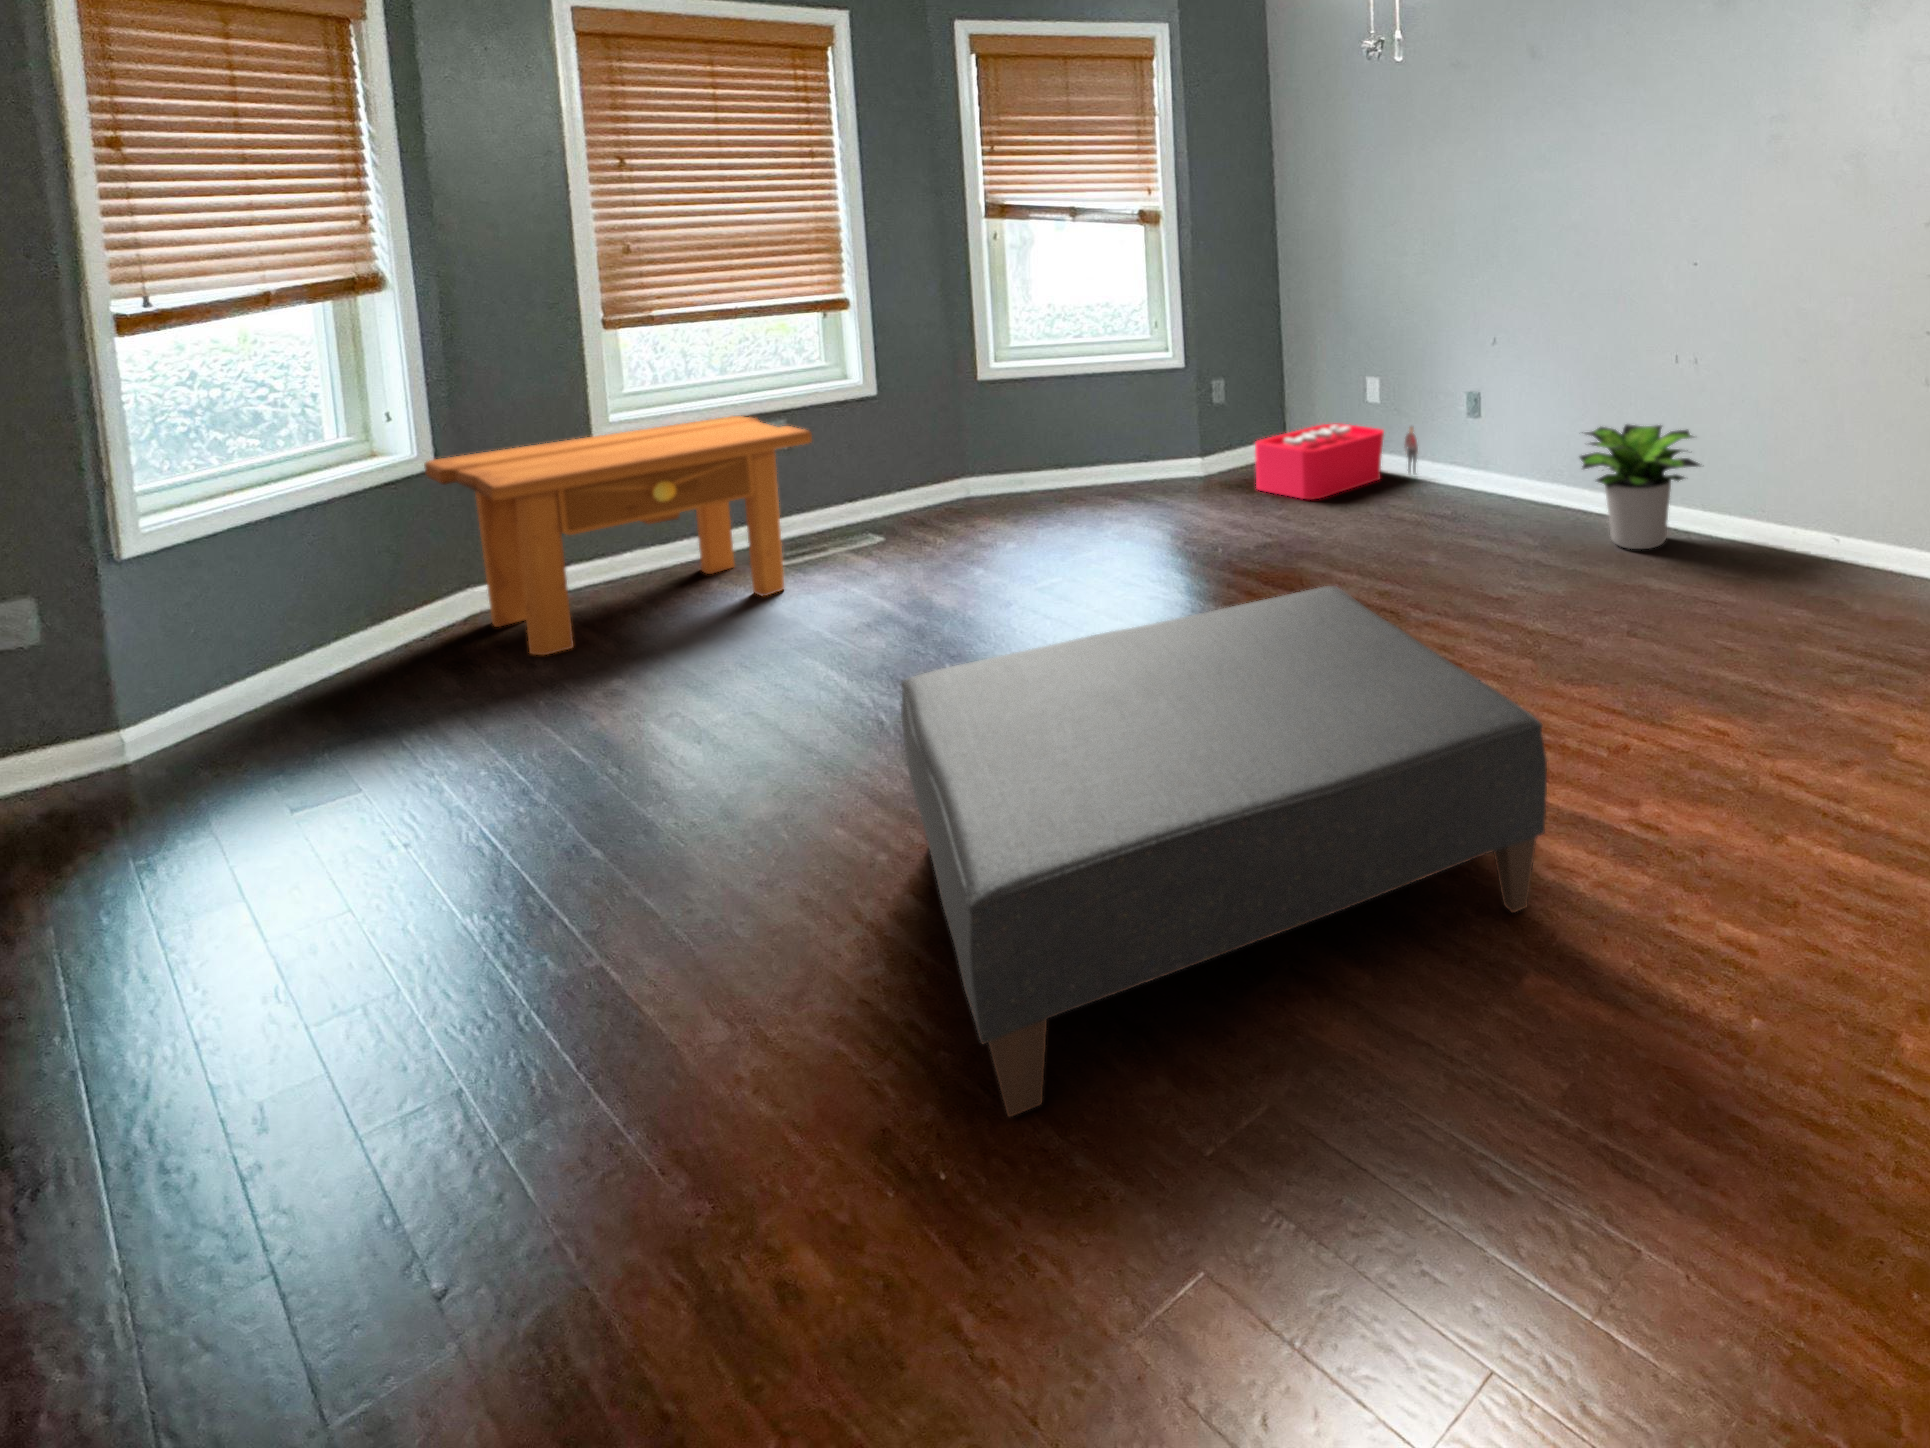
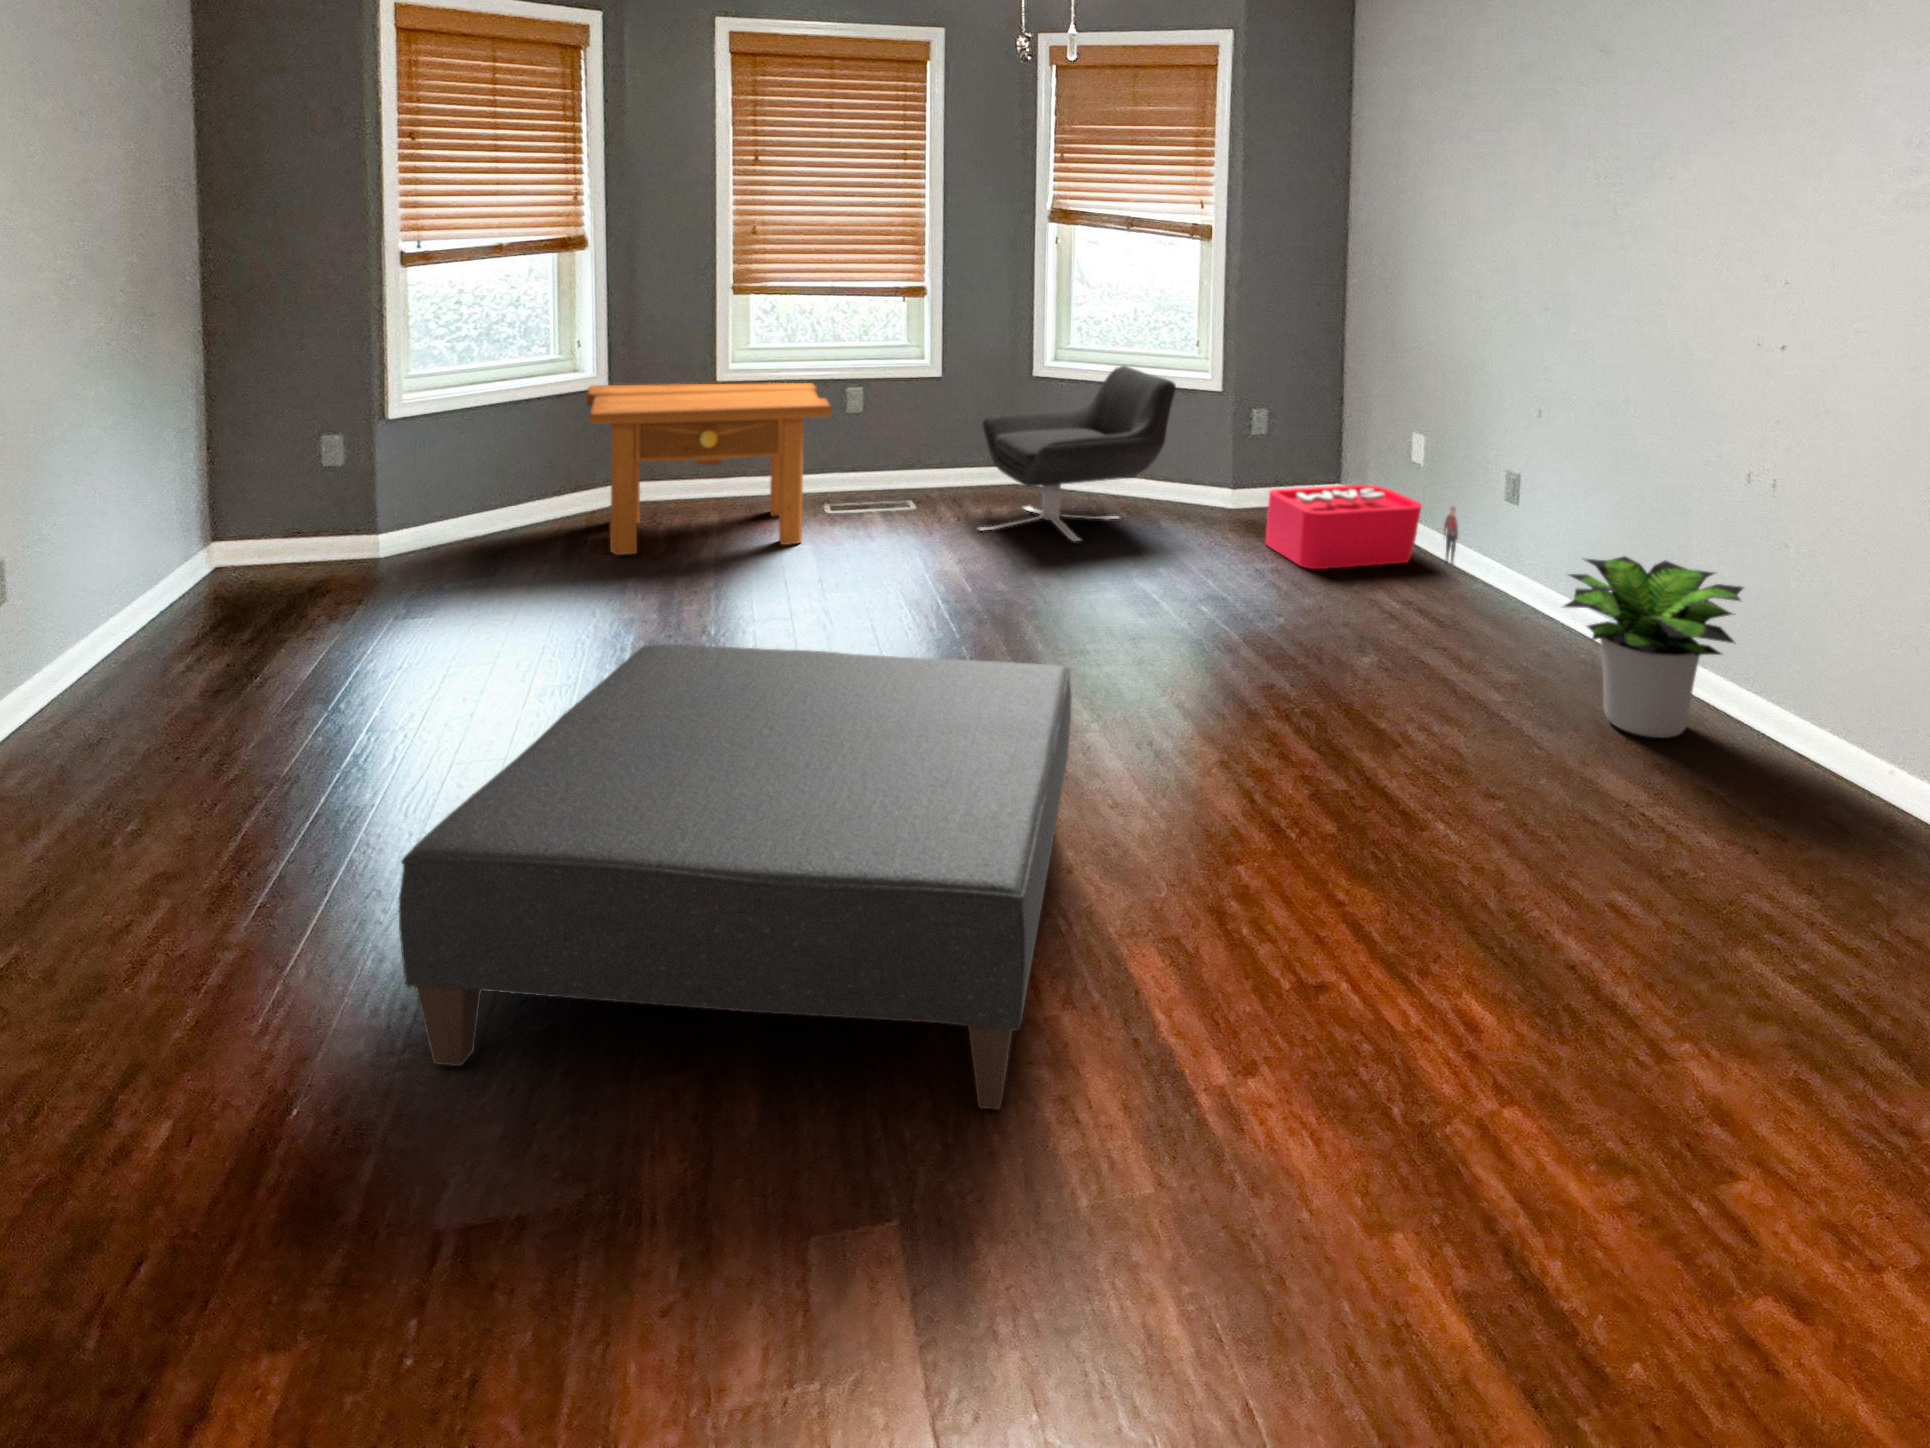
lounge chair: none [945,352,1156,535] -> present [979,366,1176,541]

